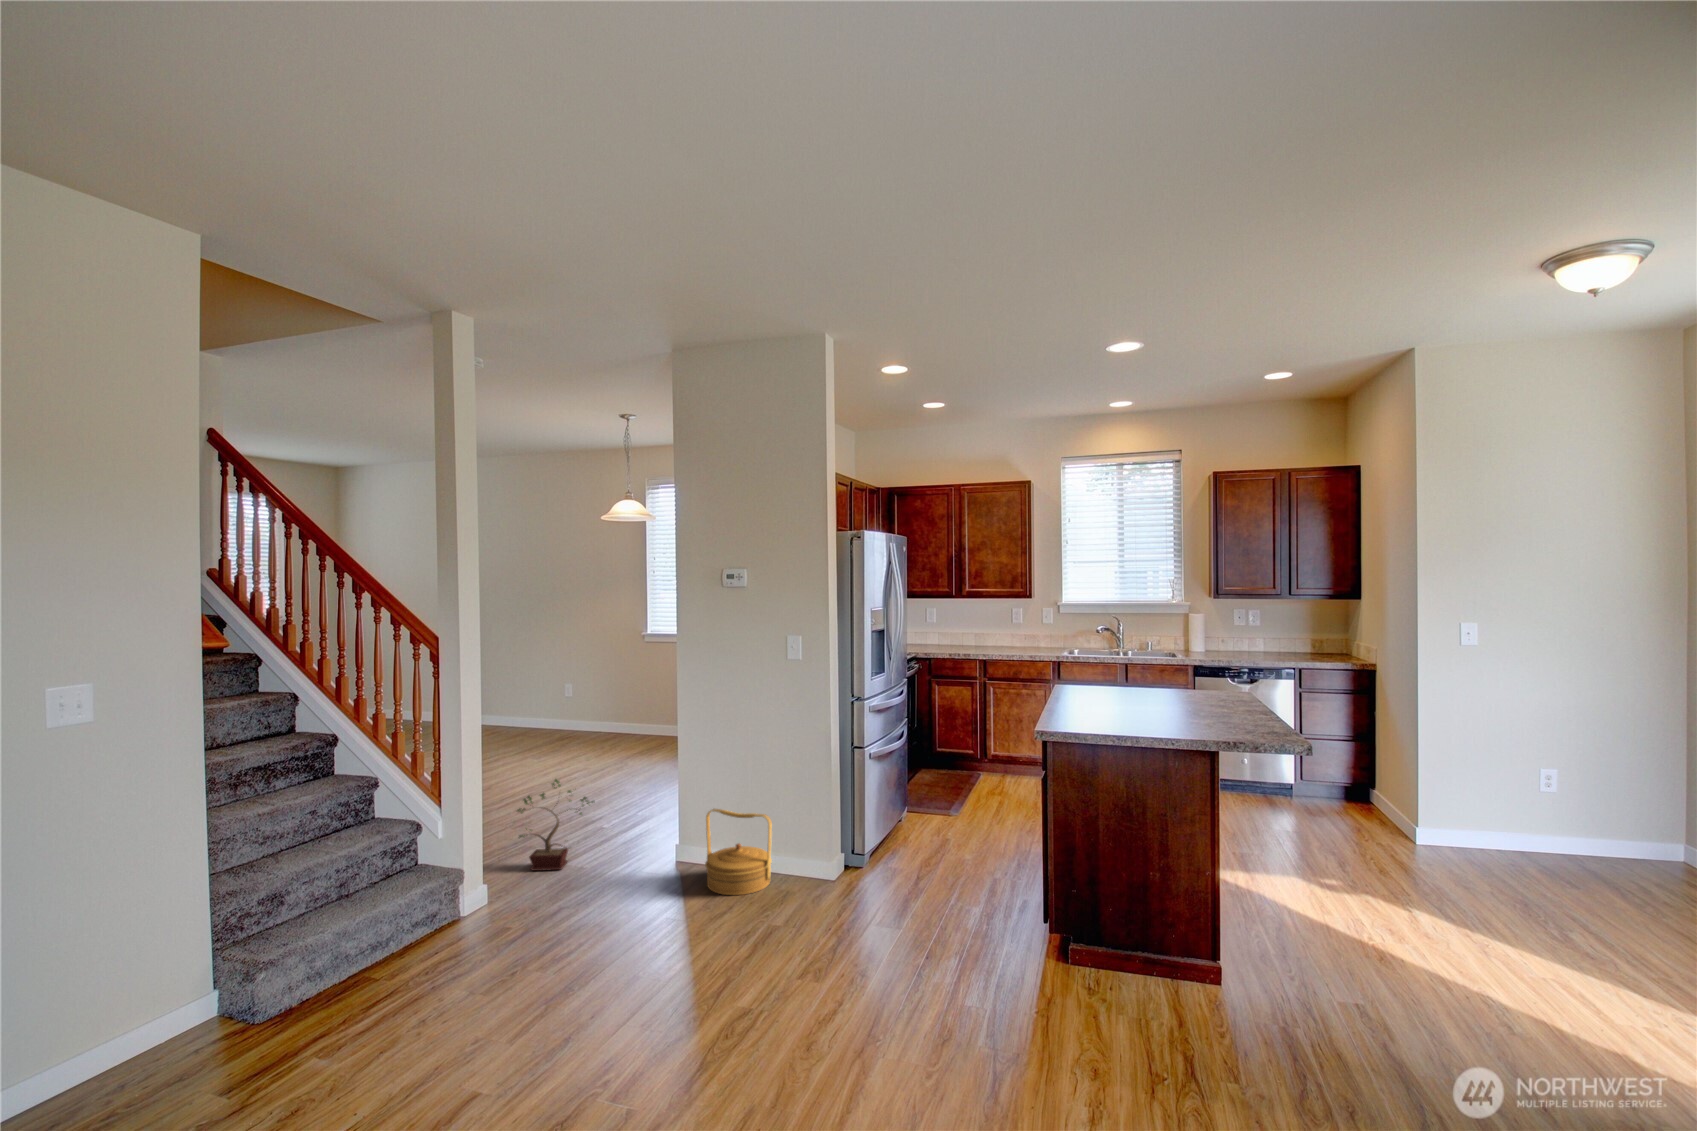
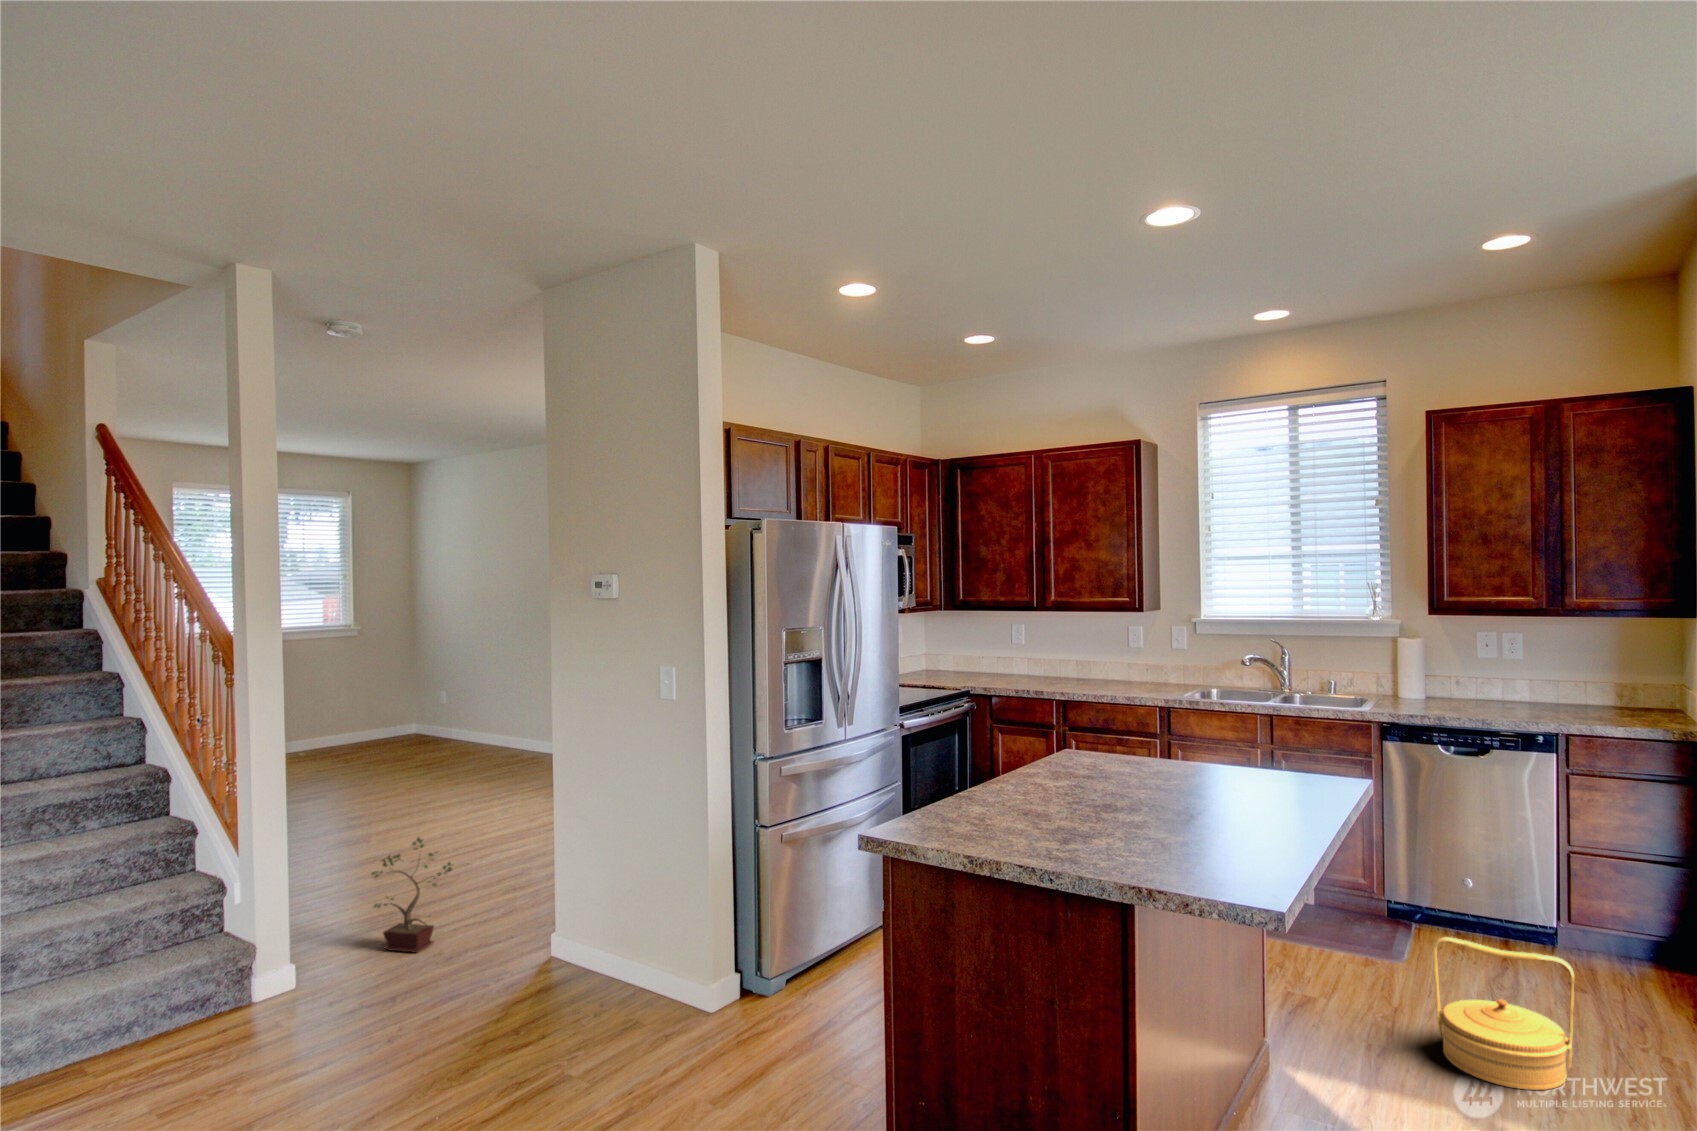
basket: present [705,809,772,895] -> present [1433,937,1574,1090]

